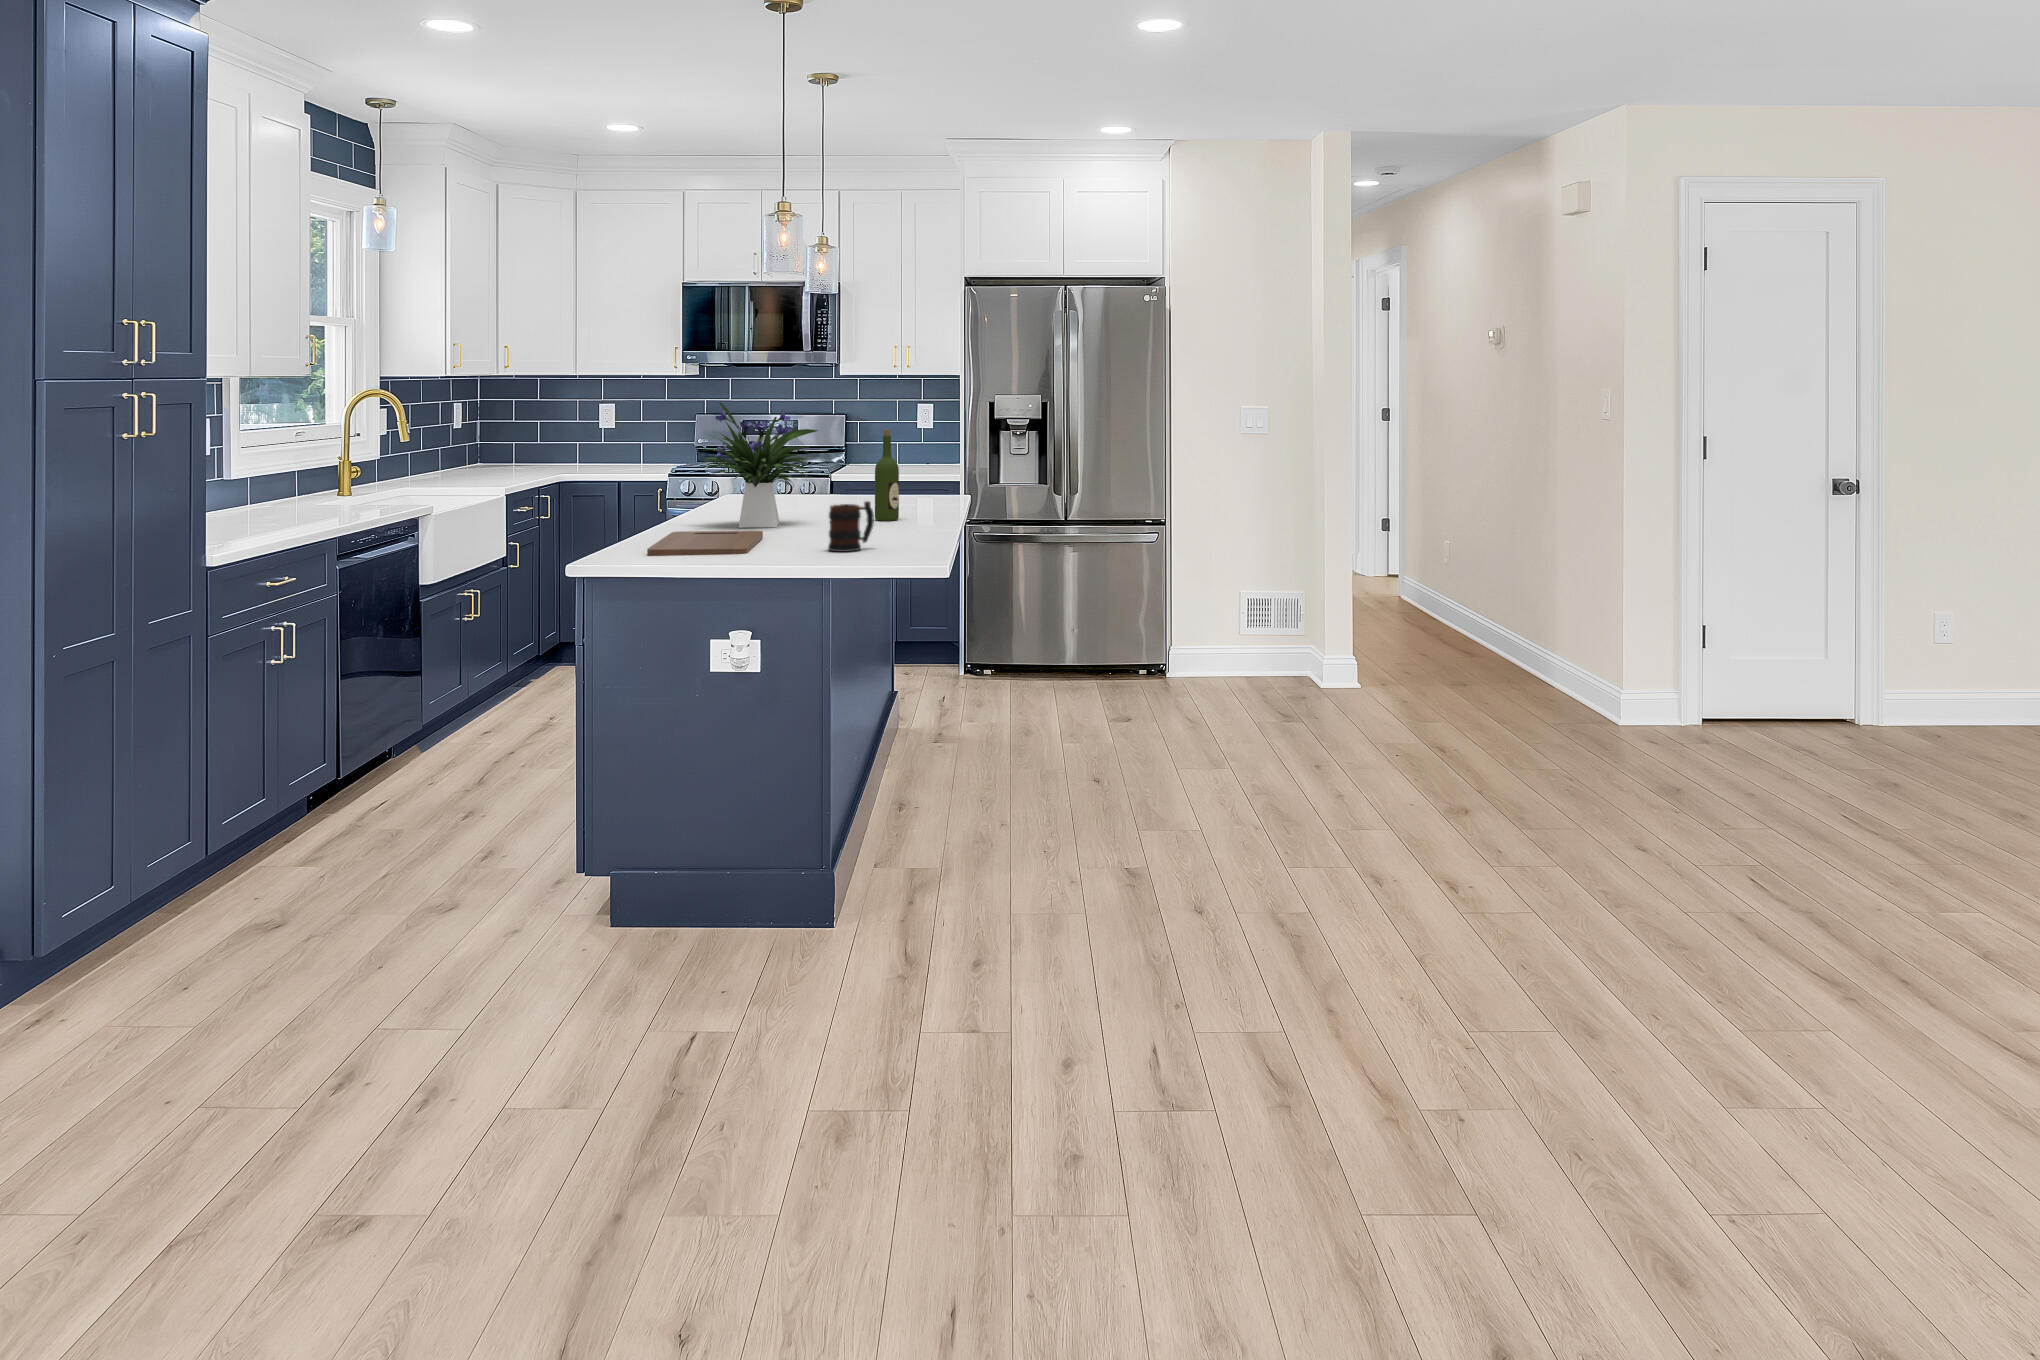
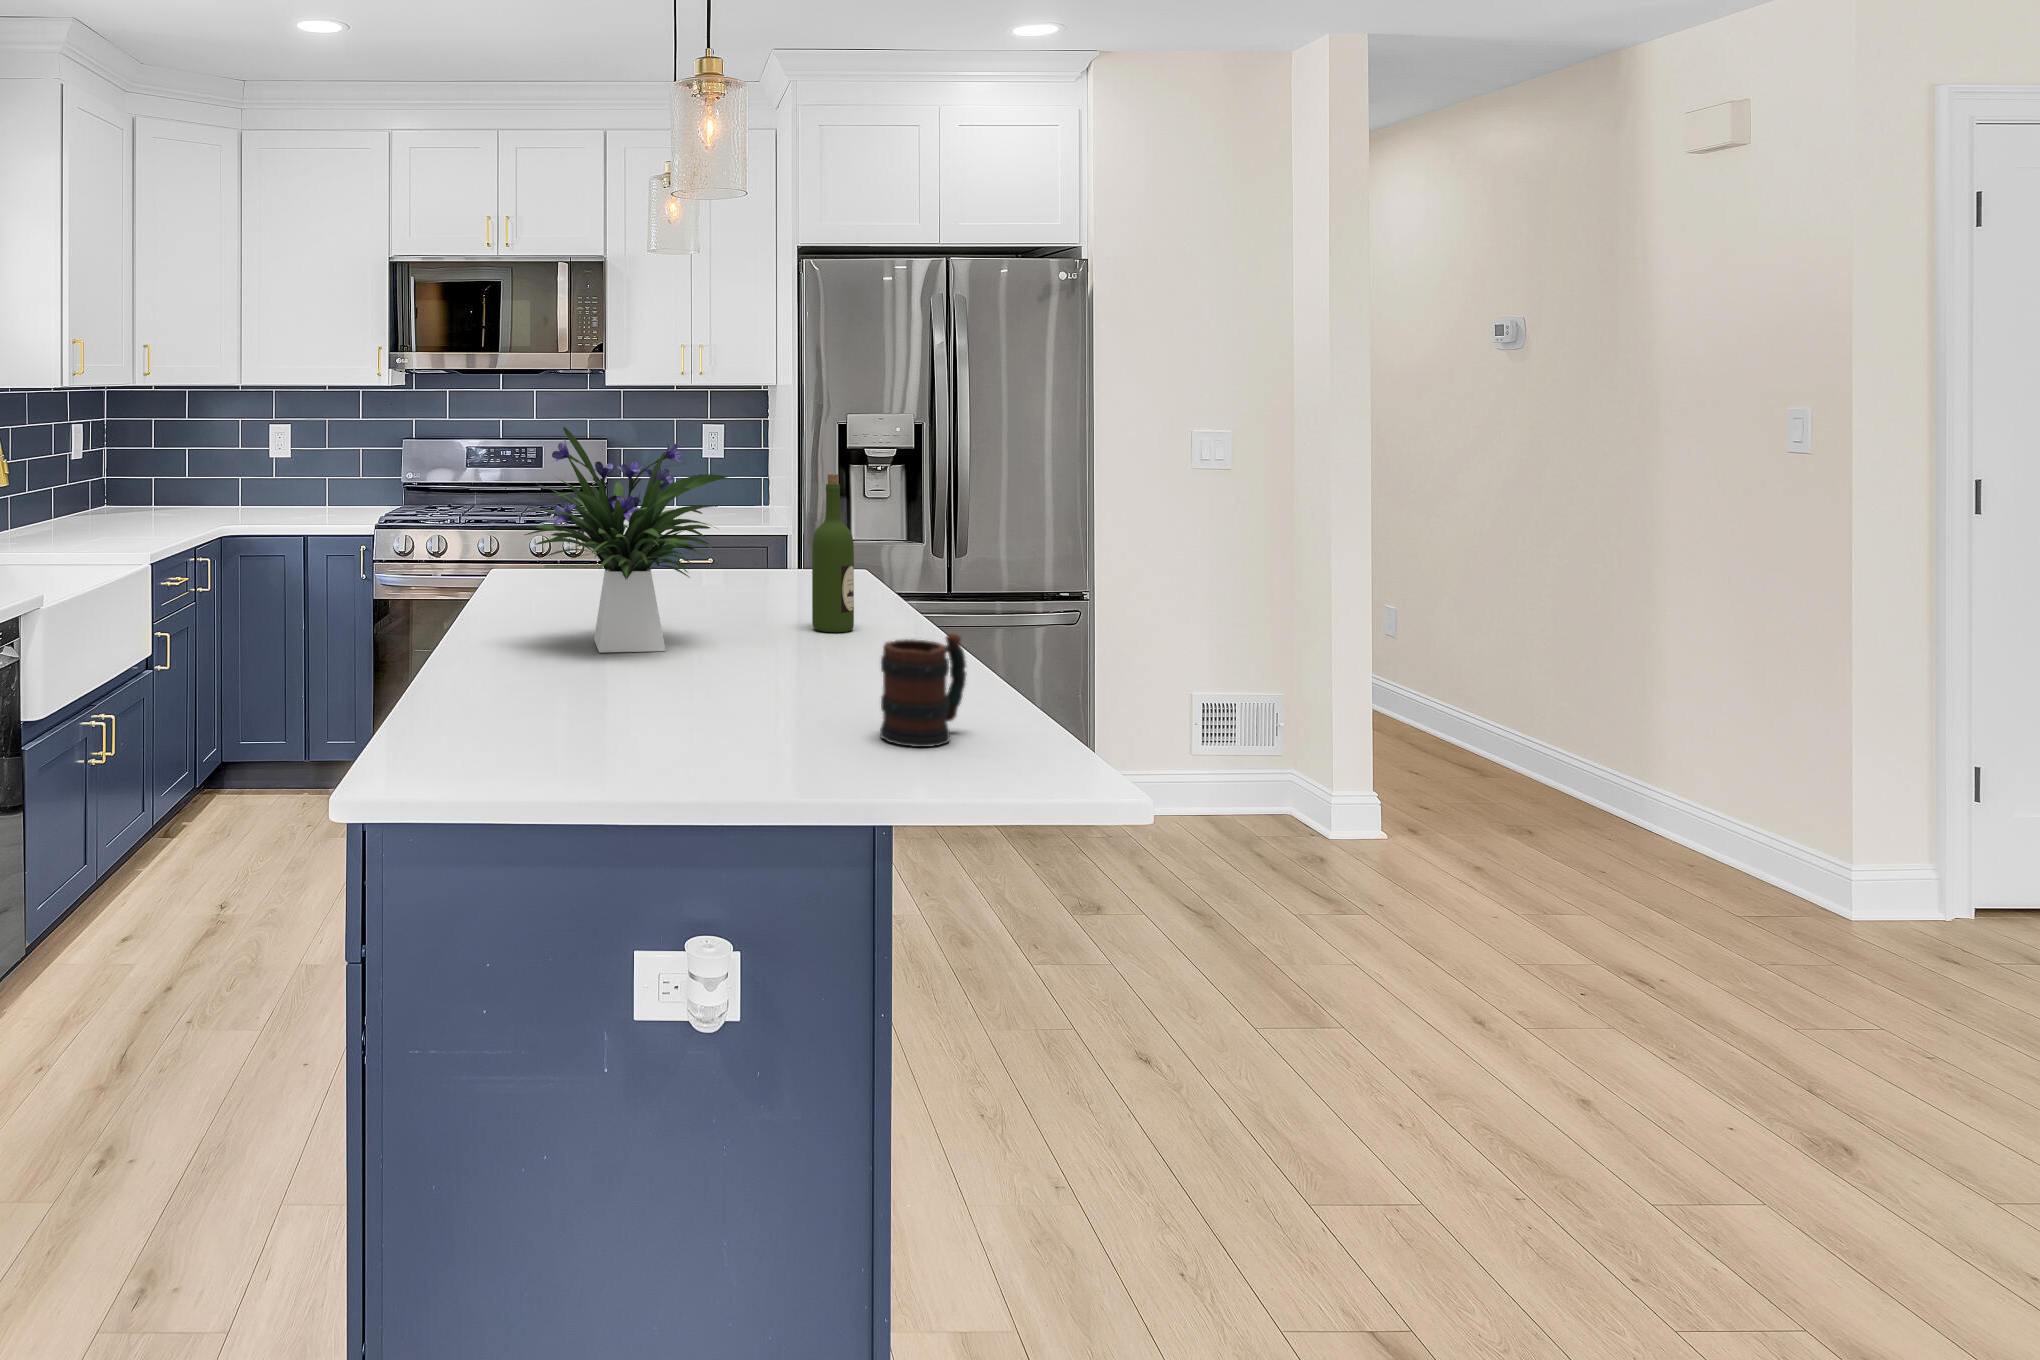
cutting board: present [647,531,763,556] -> none [512,675,722,762]

